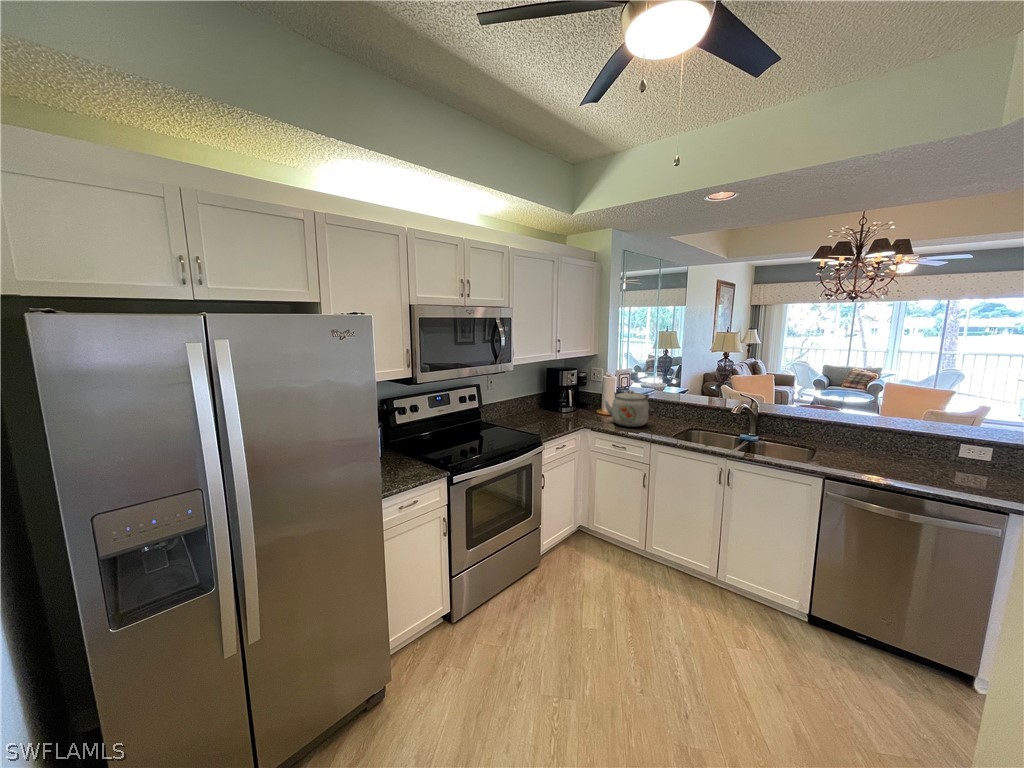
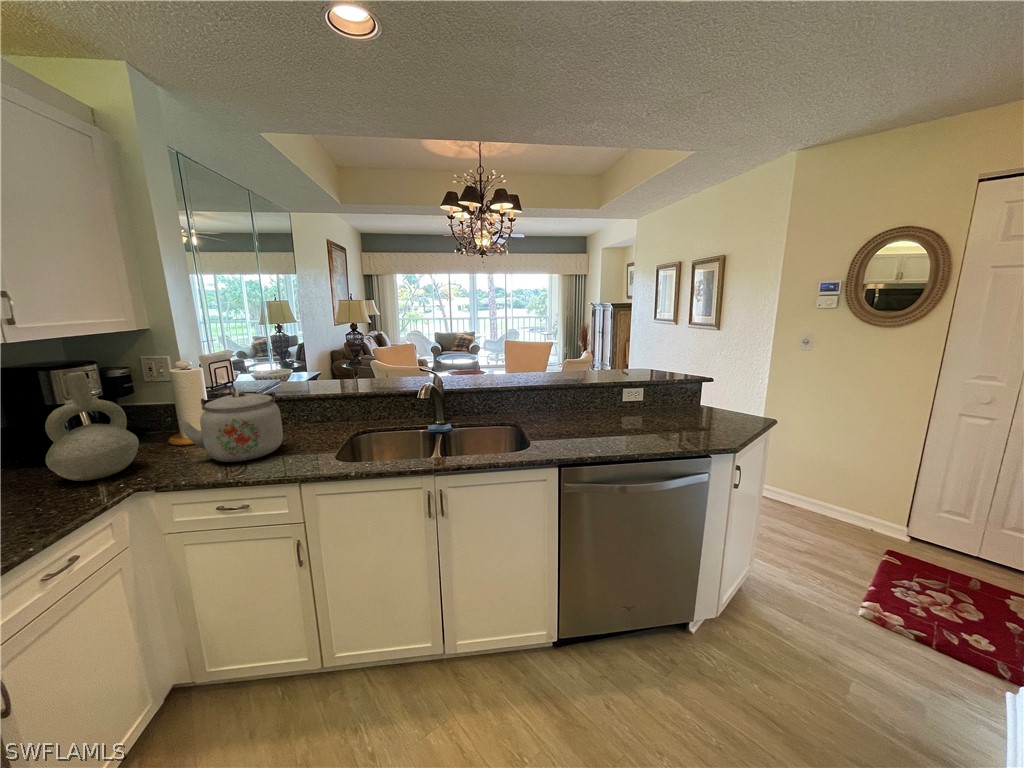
decorative vase: none [559,373,588,419] -> present [45,372,139,481]

